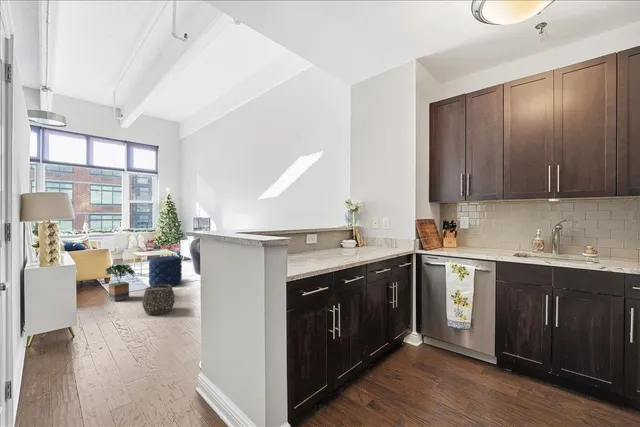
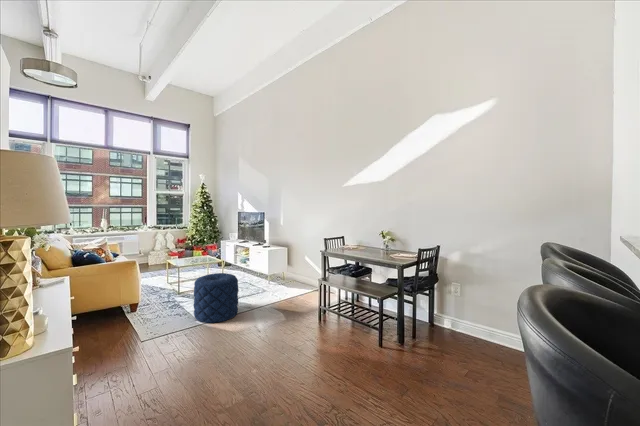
potted tree: present [106,264,135,301] -> none [134,294,181,358]
woven basket: present [142,284,175,315] -> none [203,343,256,407]

